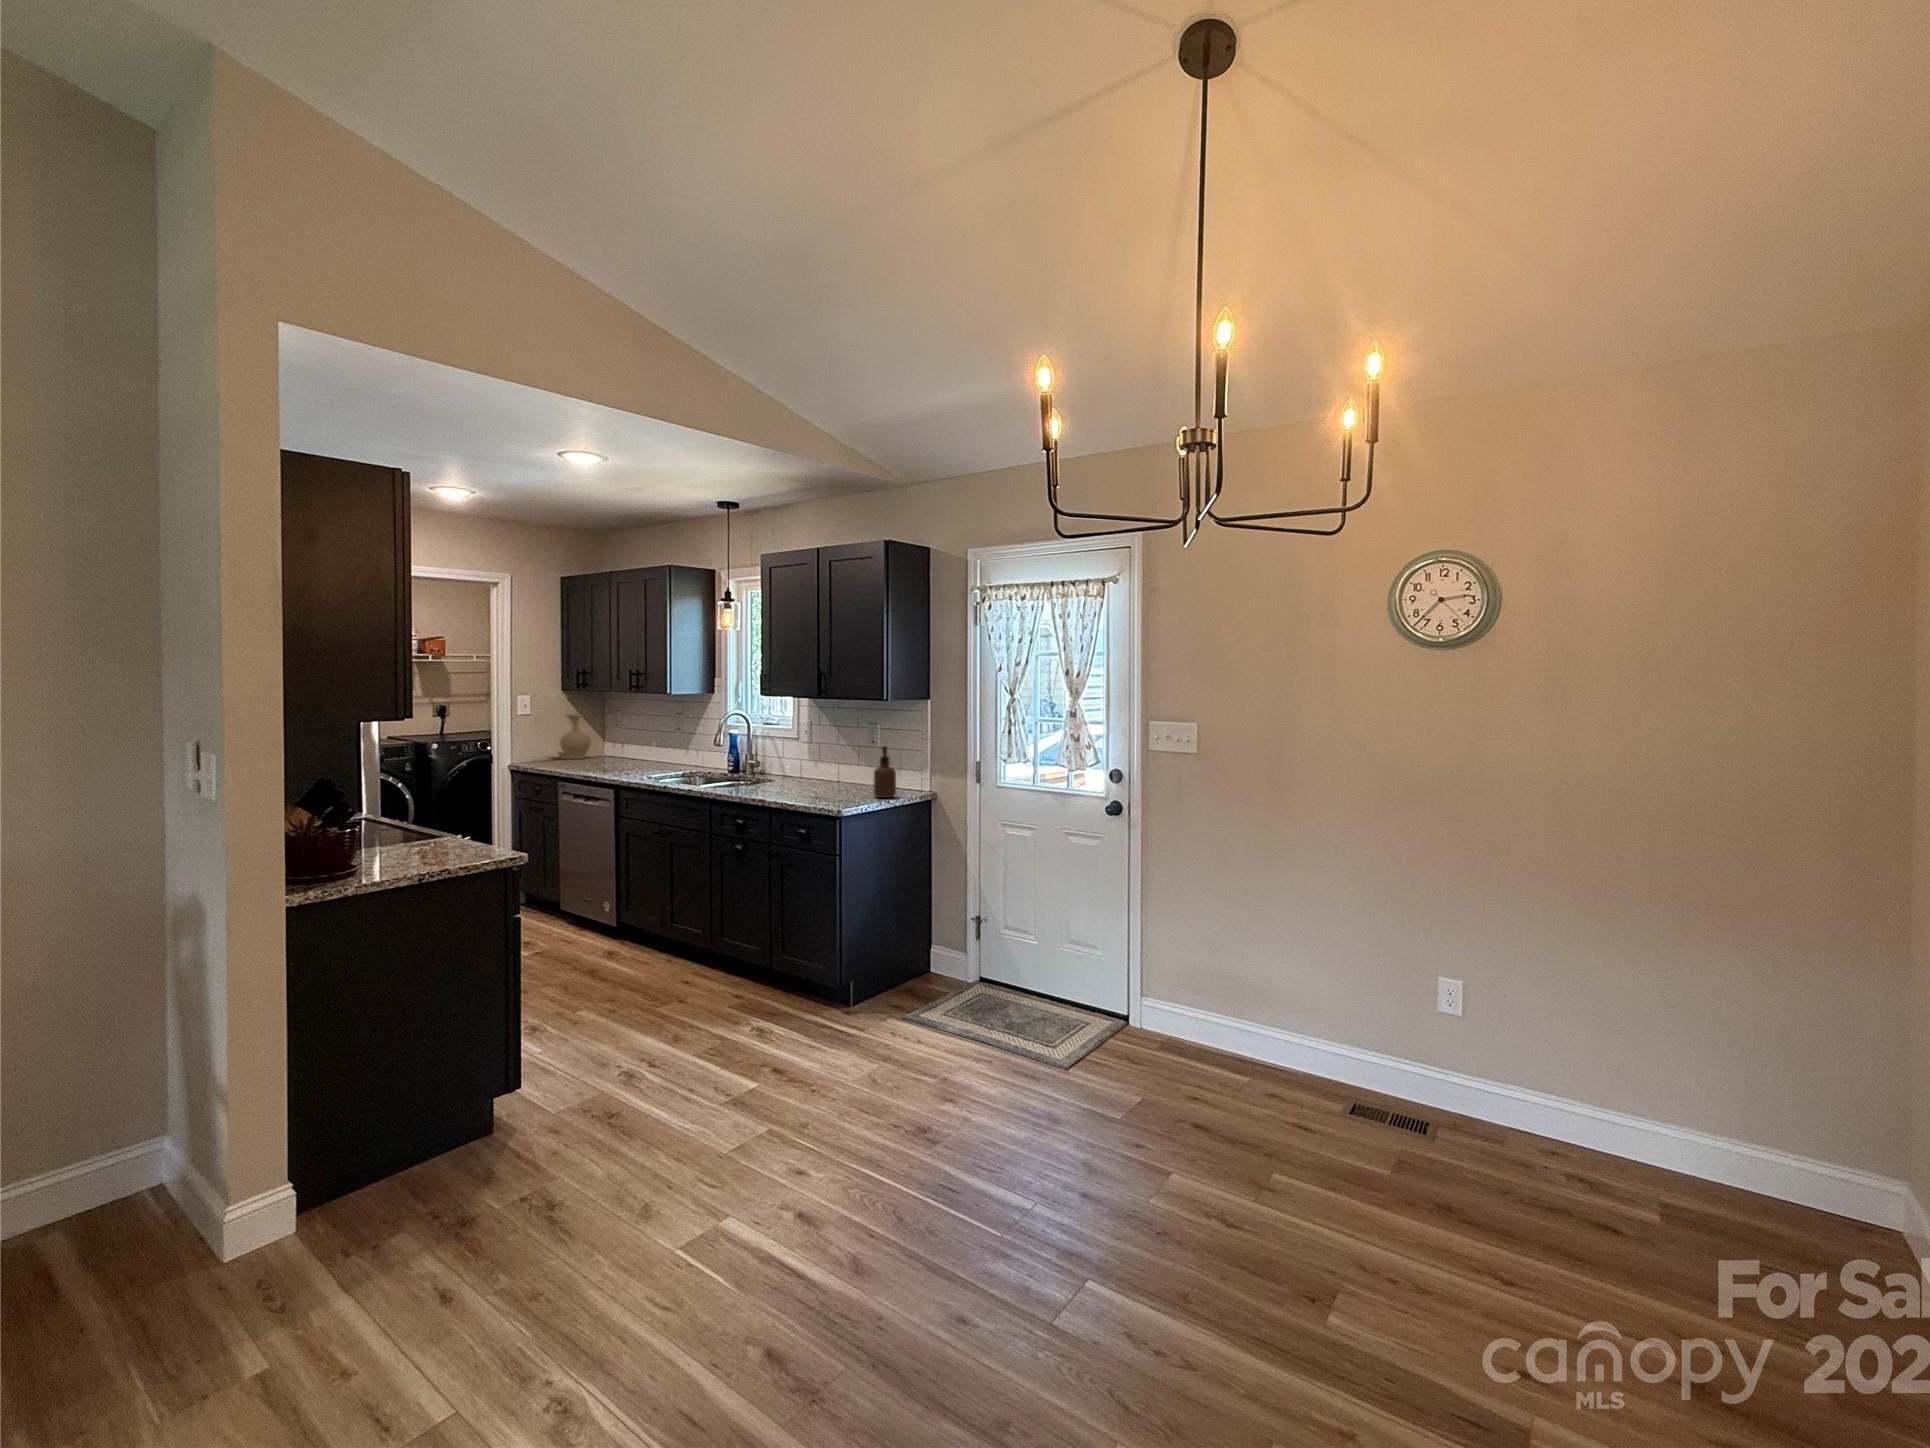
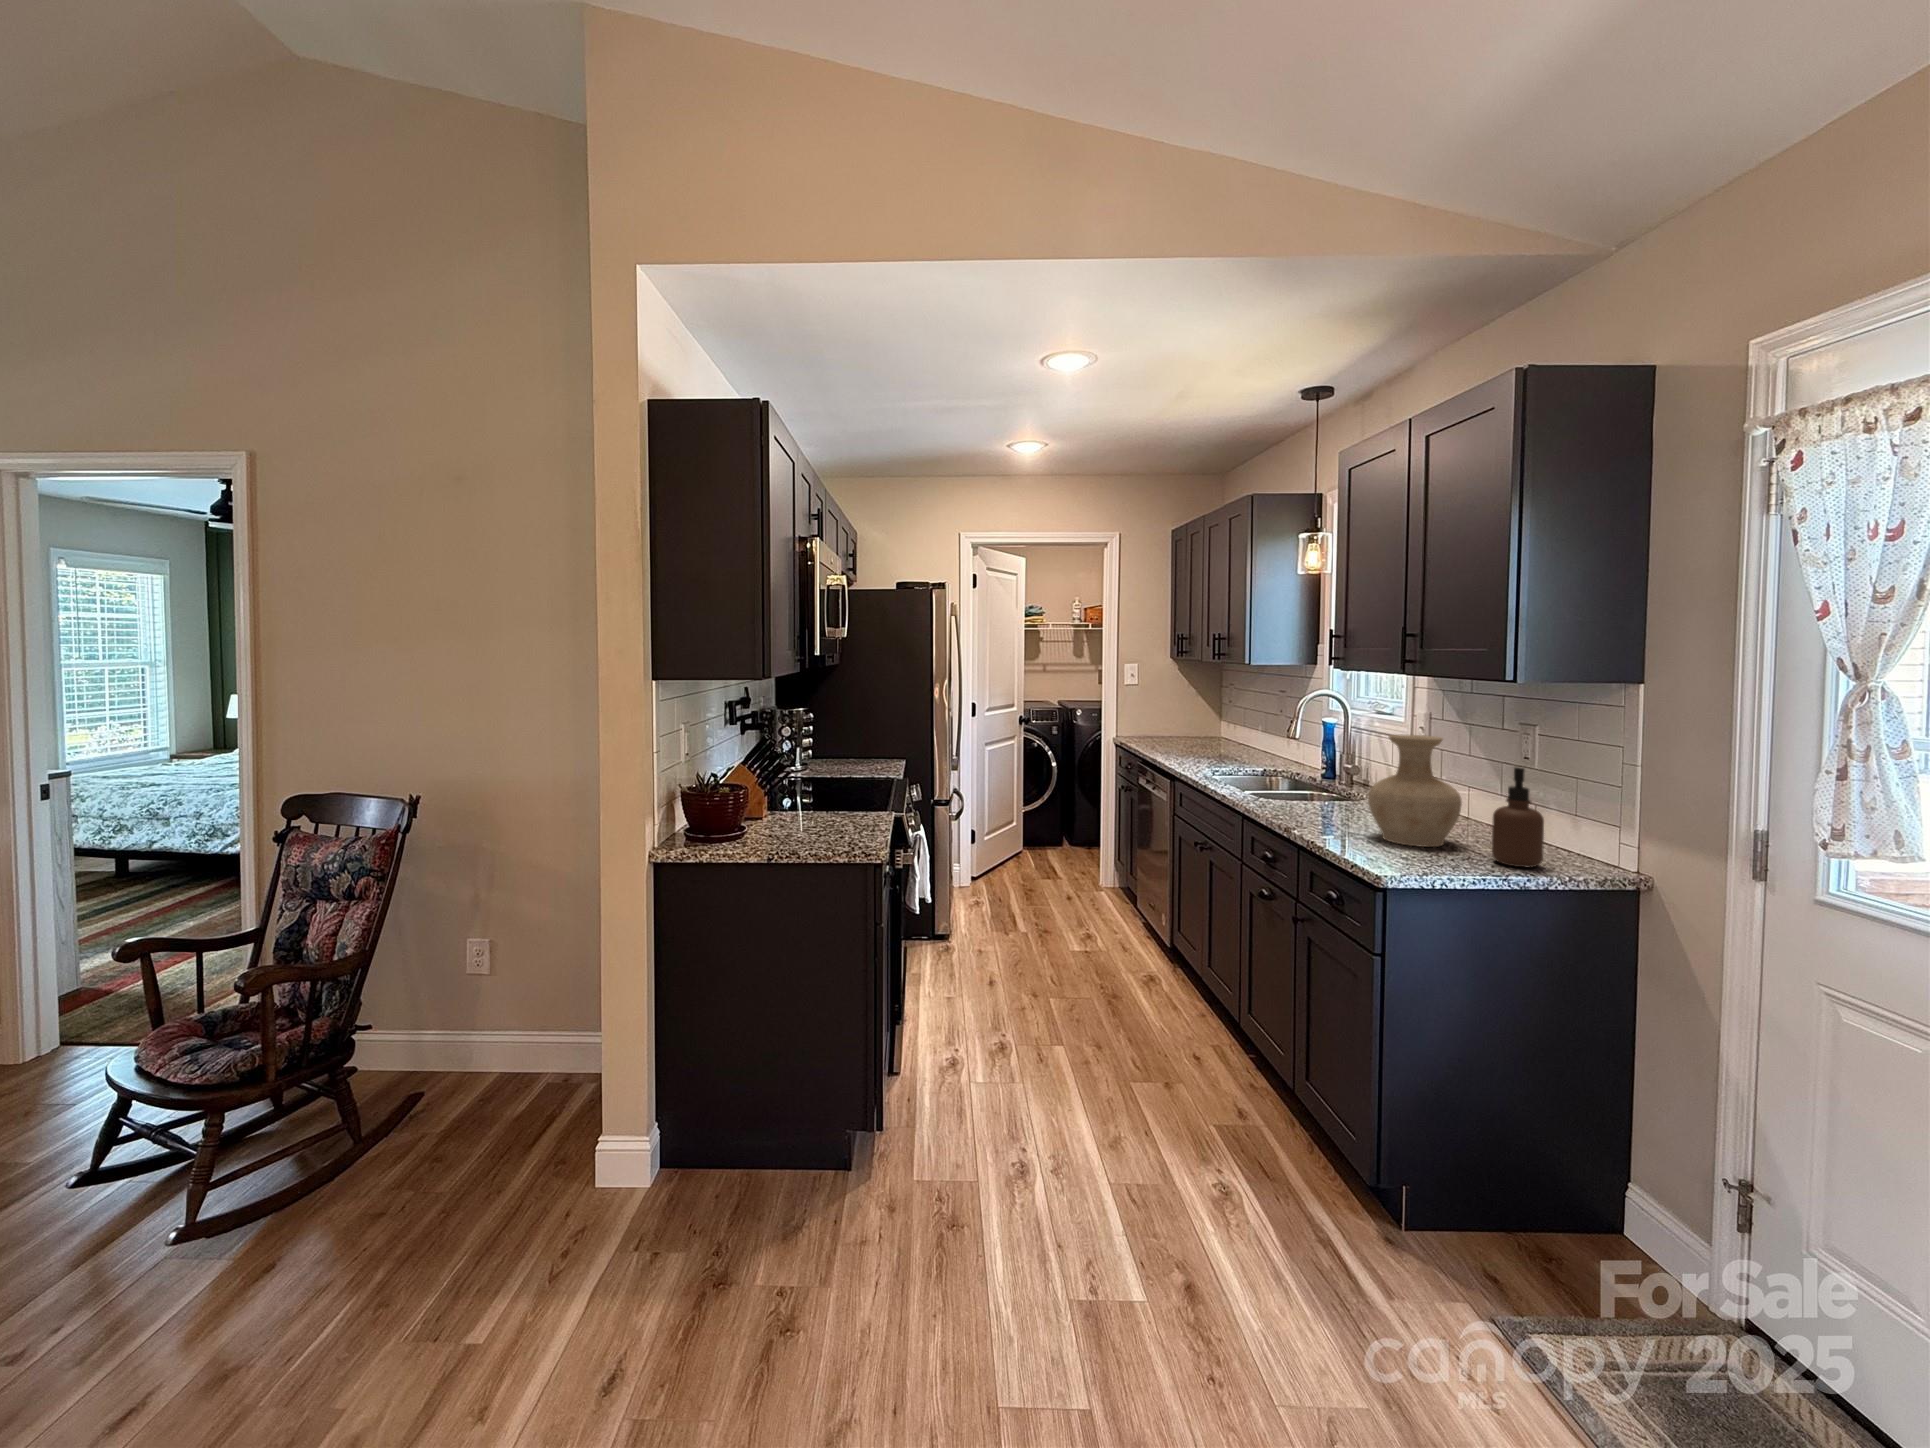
vase: present [558,714,591,759] -> present [1368,735,1462,847]

